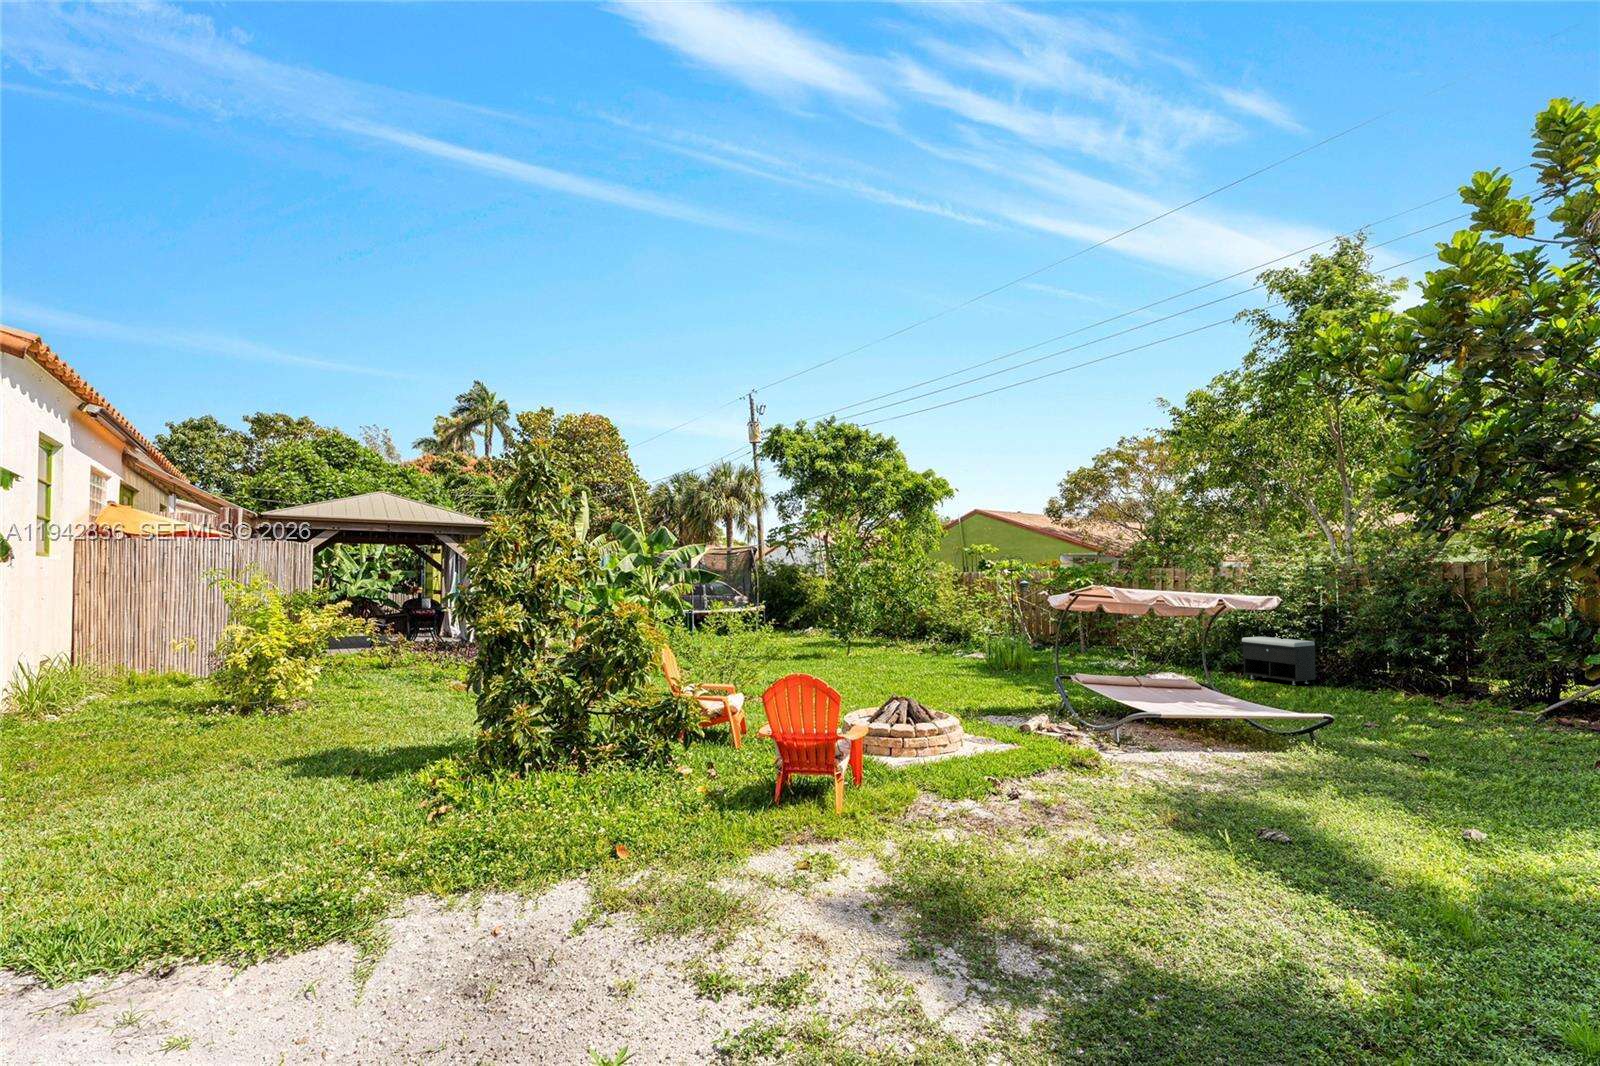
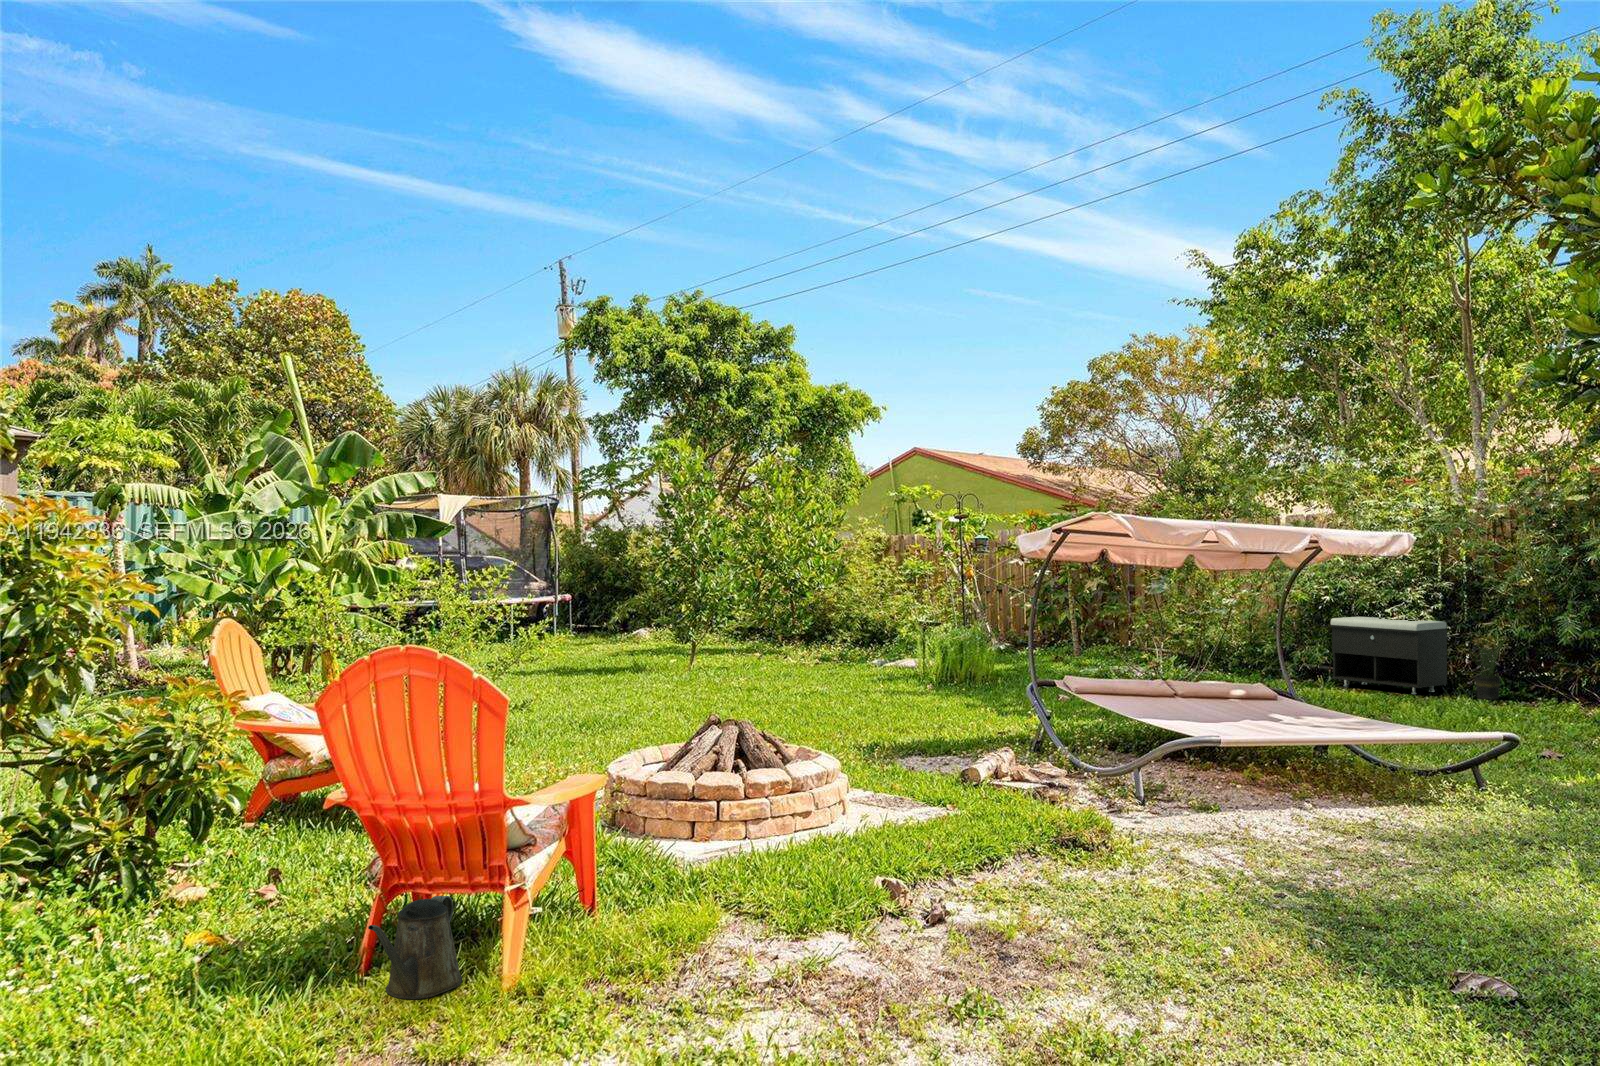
potted plant: none [1325,650,1353,689] -> present [1471,644,1501,699]
watering can: none [786,776,816,818] -> present [368,896,463,999]

